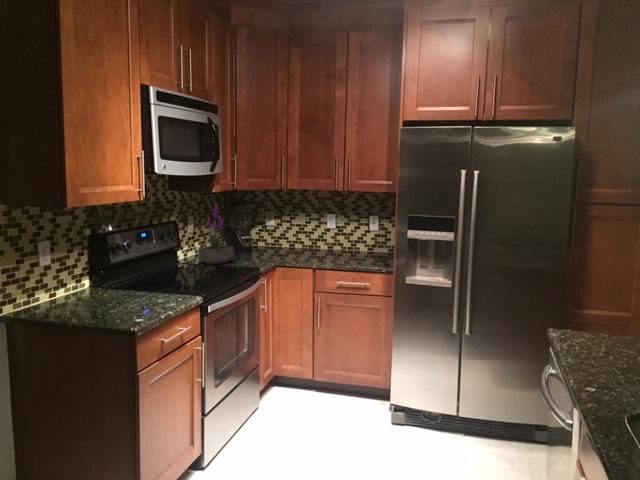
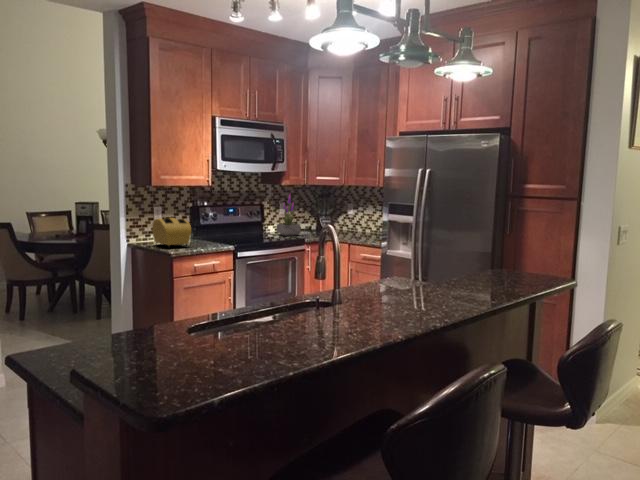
toaster: none [60,261,144,319] -> present [152,218,191,248]

